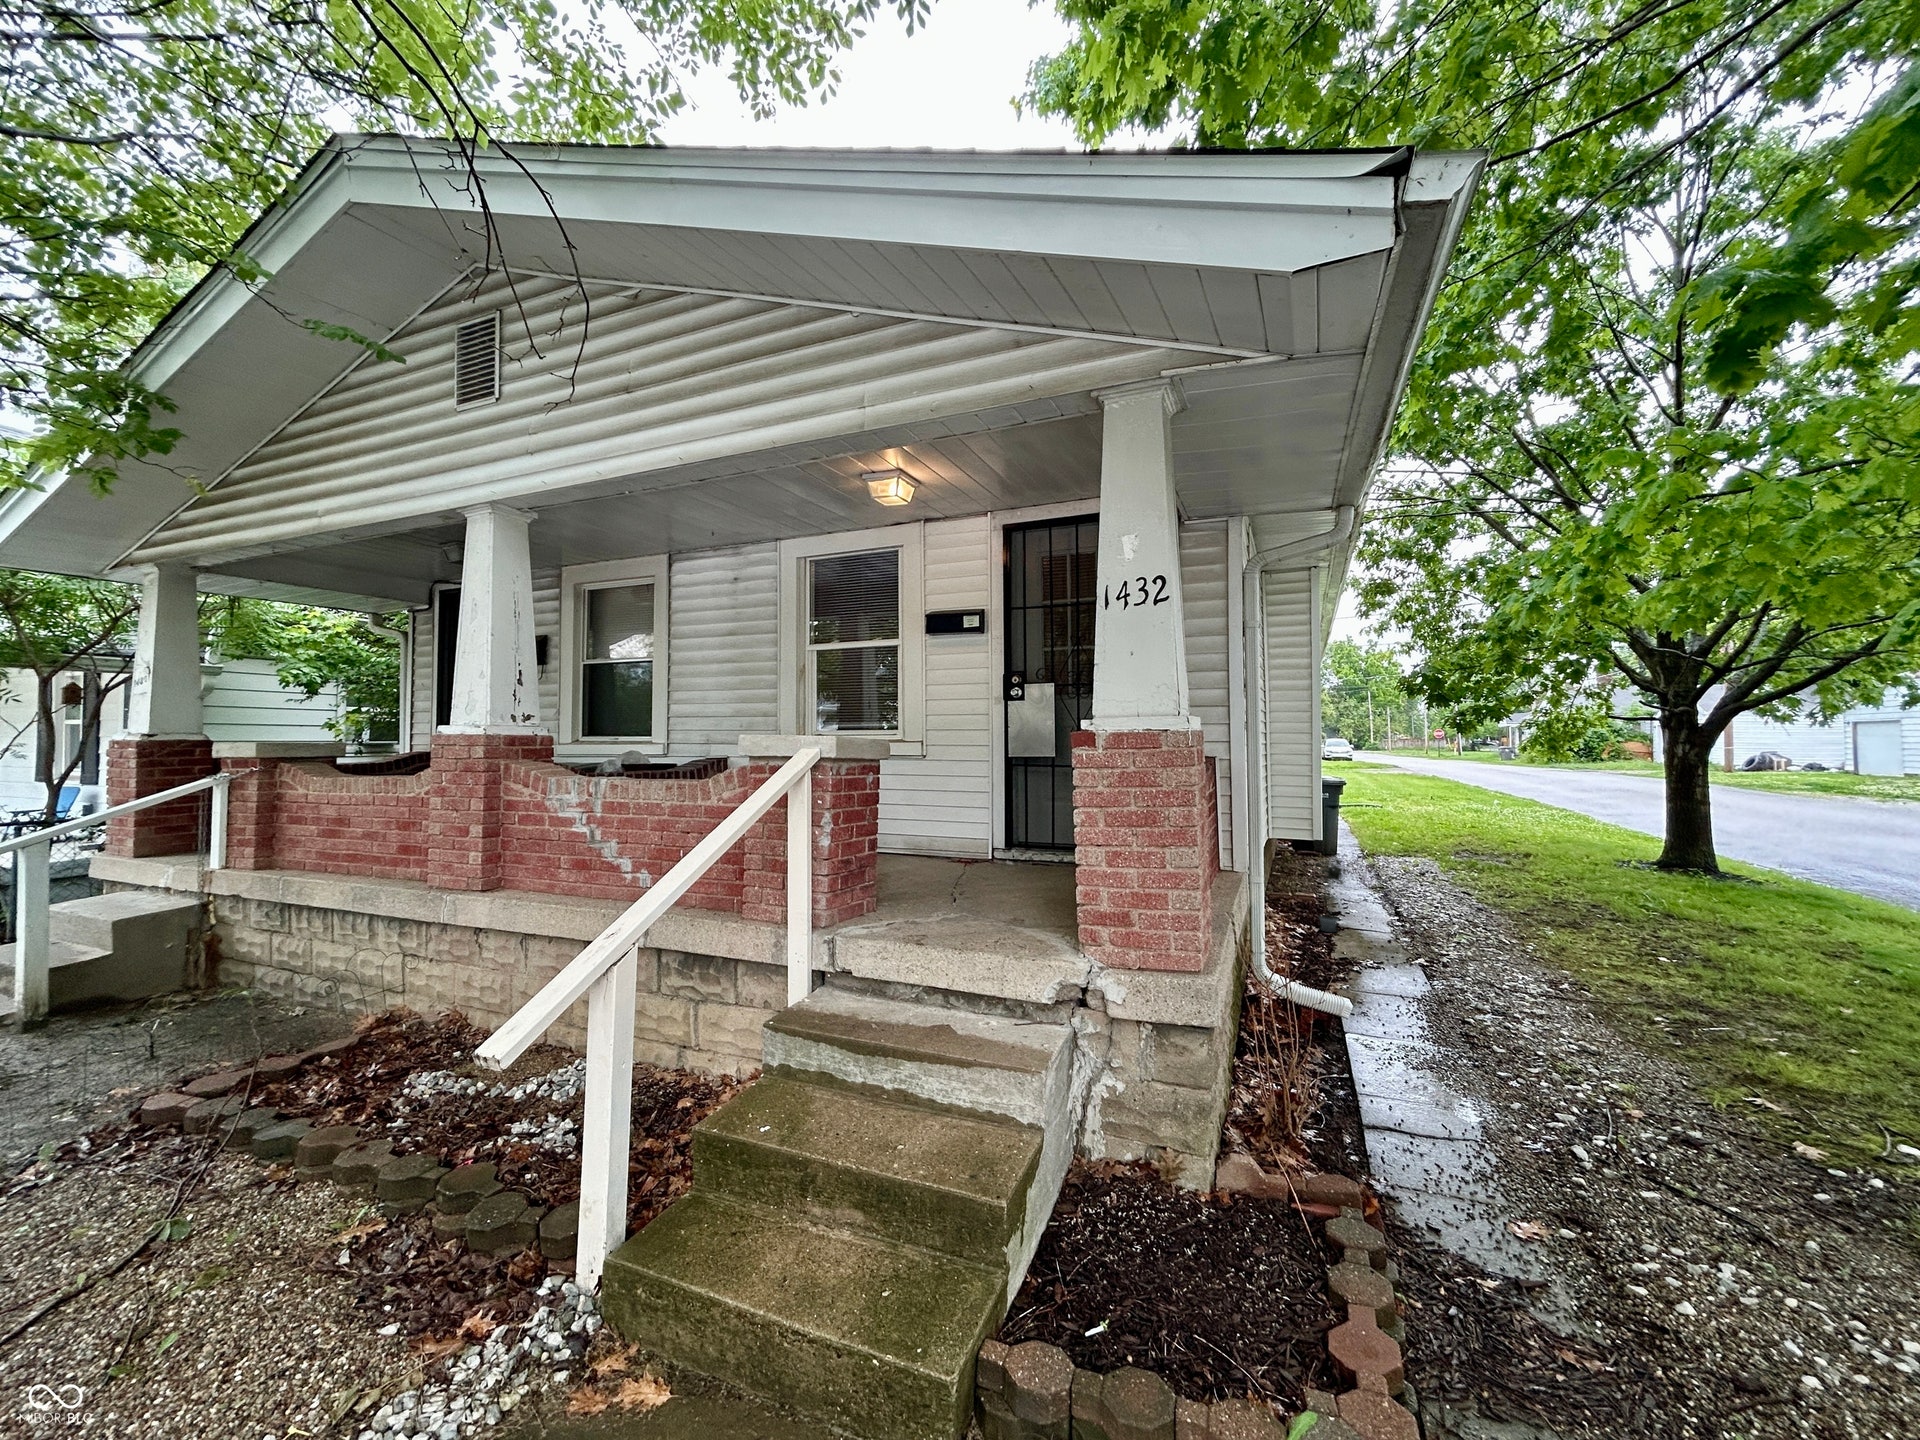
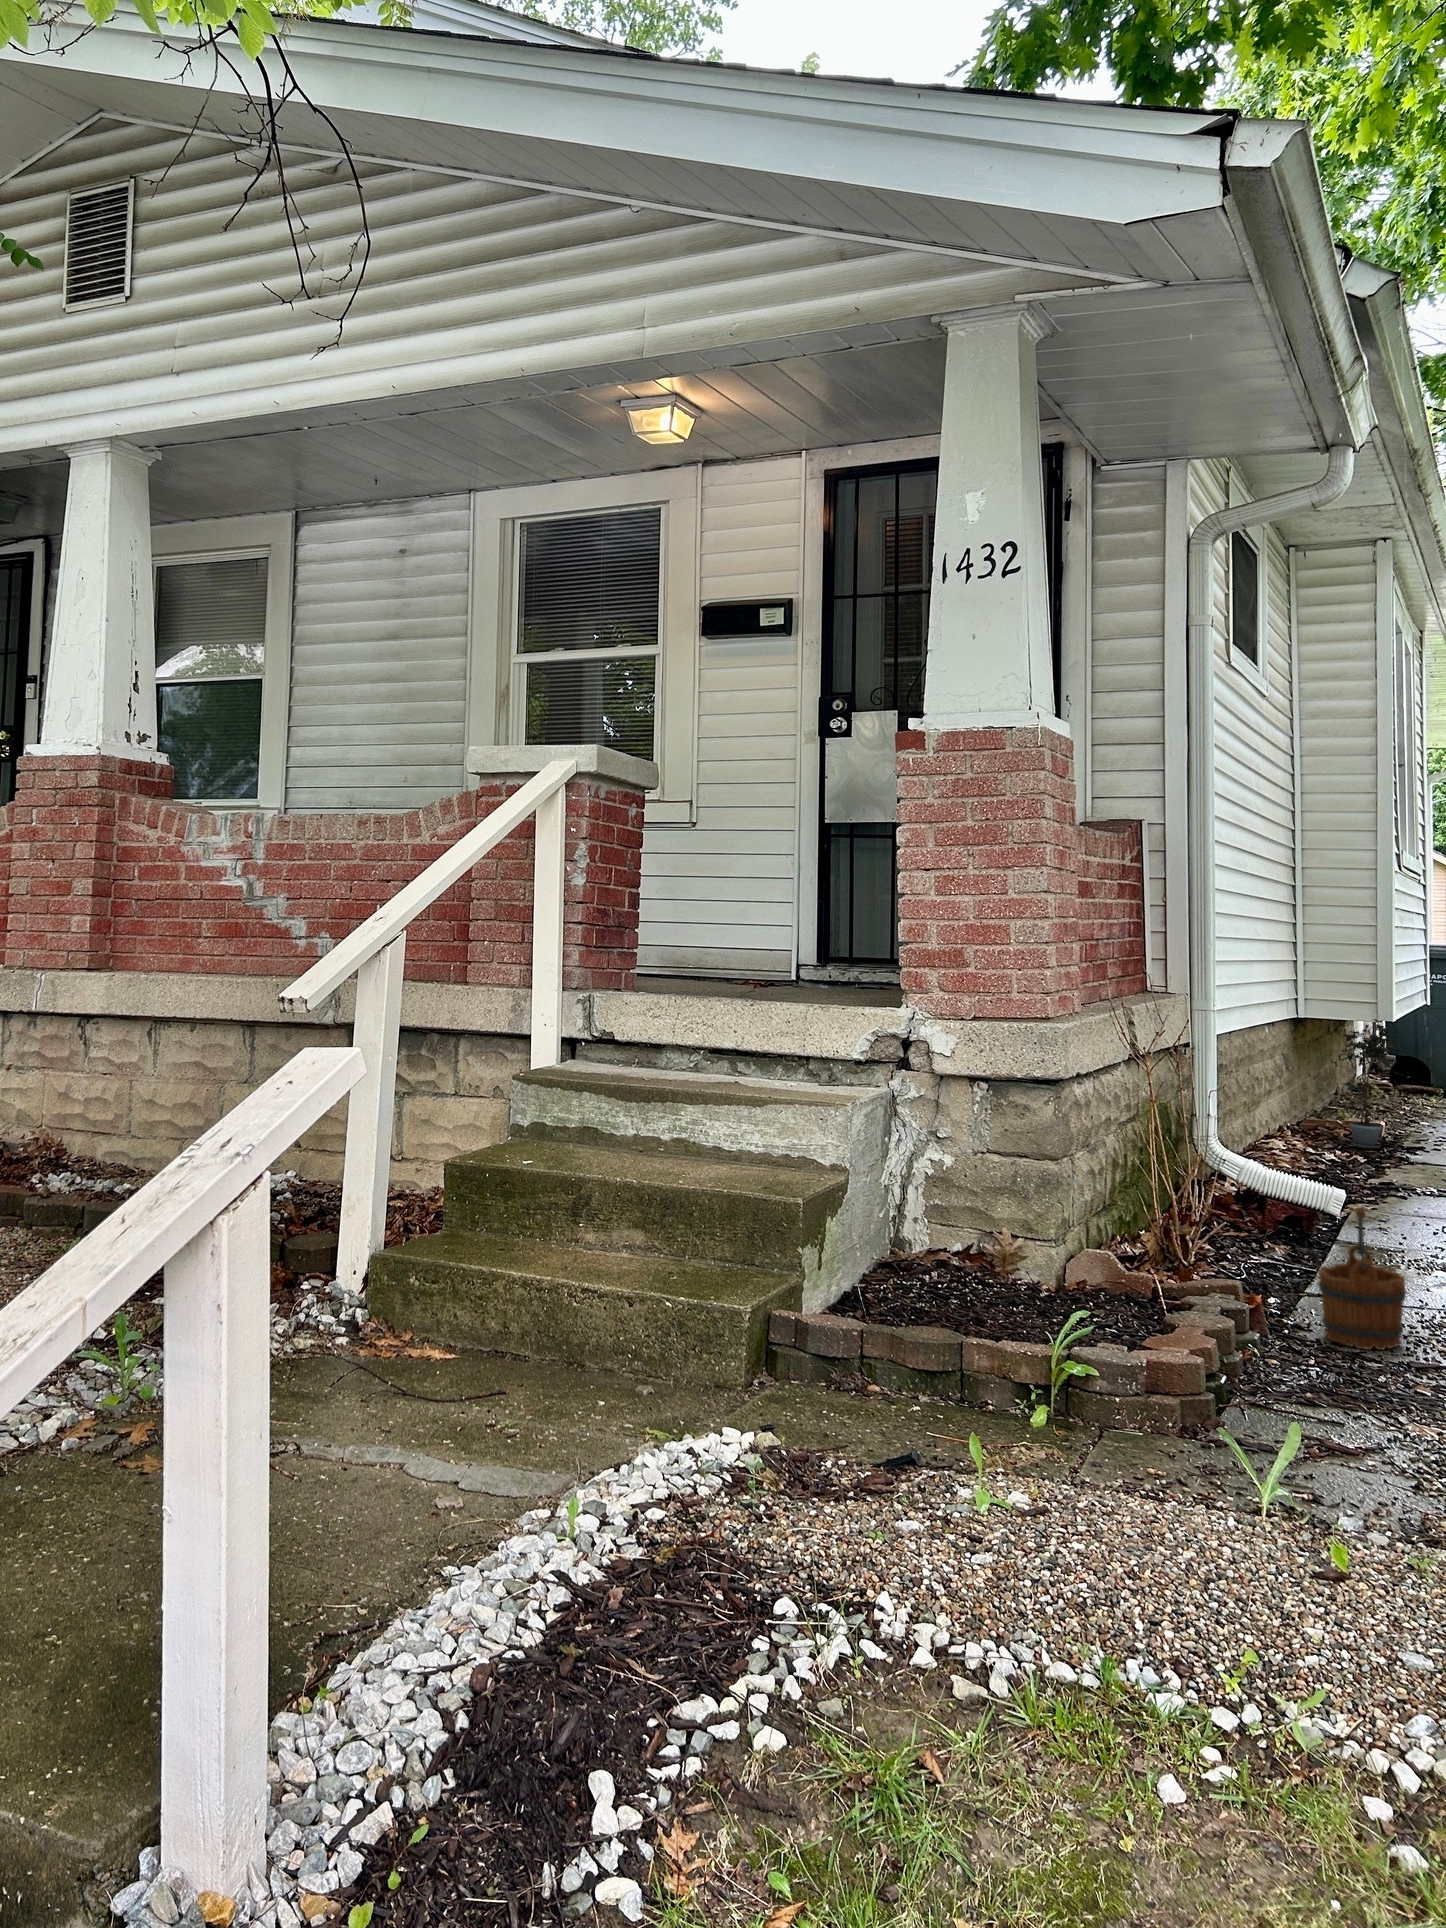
wooden bucket: none [1414,1112,1490,1238] -> present [1318,1207,1406,1350]

